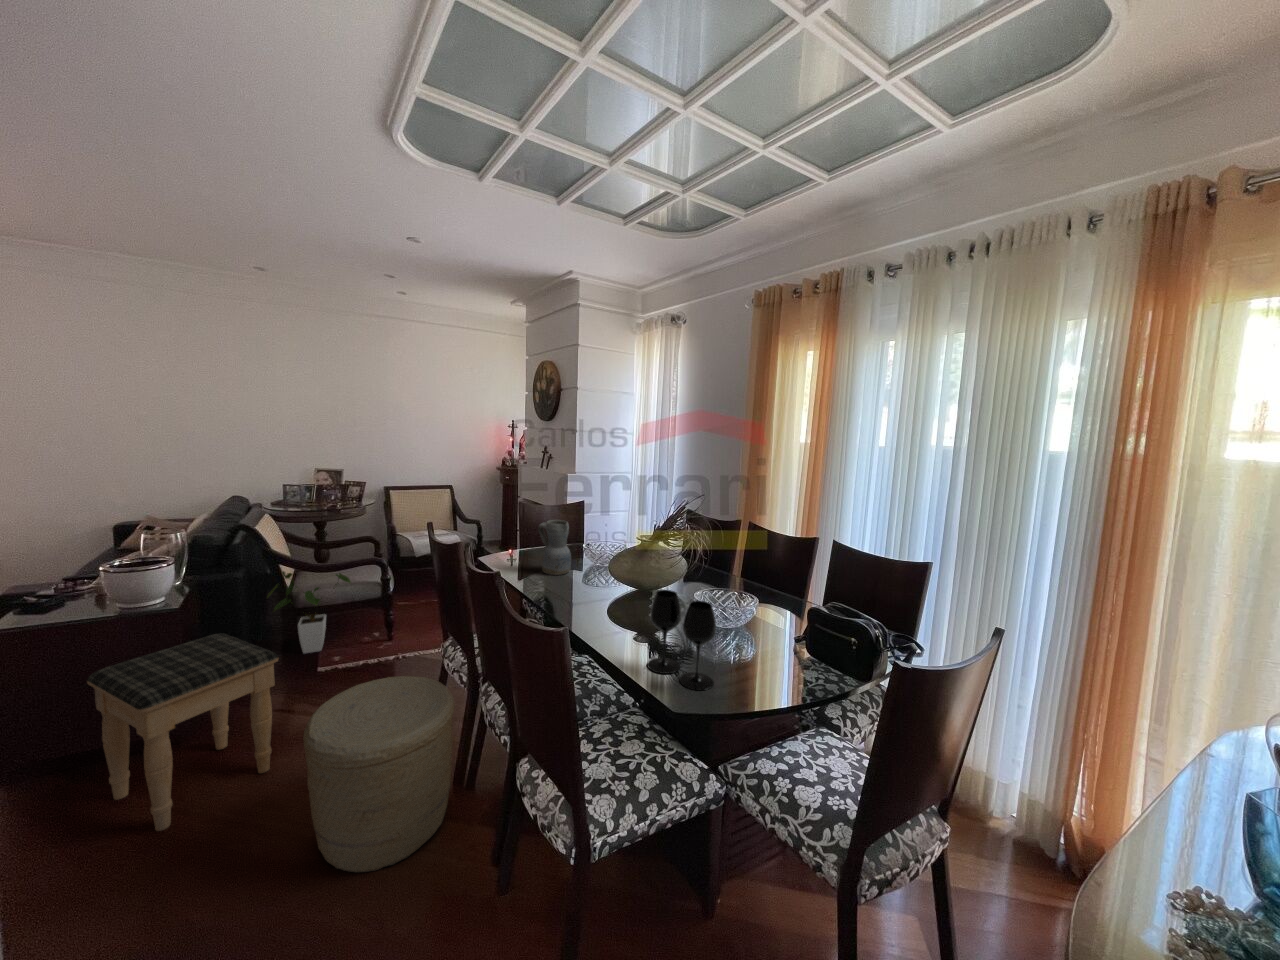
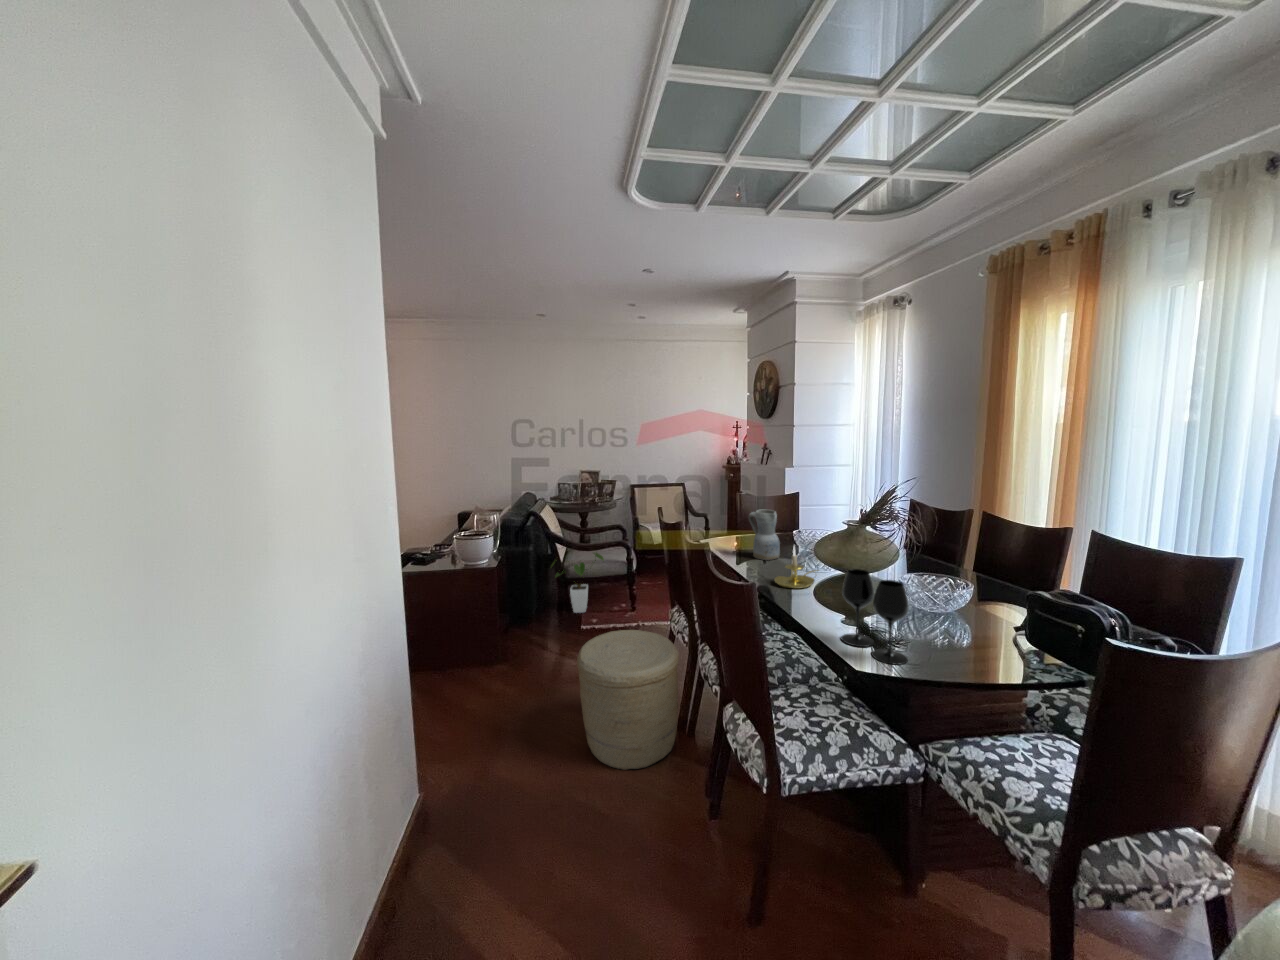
candle holder: none [569,560,616,608] -> present [774,547,818,589]
footstool: present [87,633,278,831] -> none [462,587,560,711]

